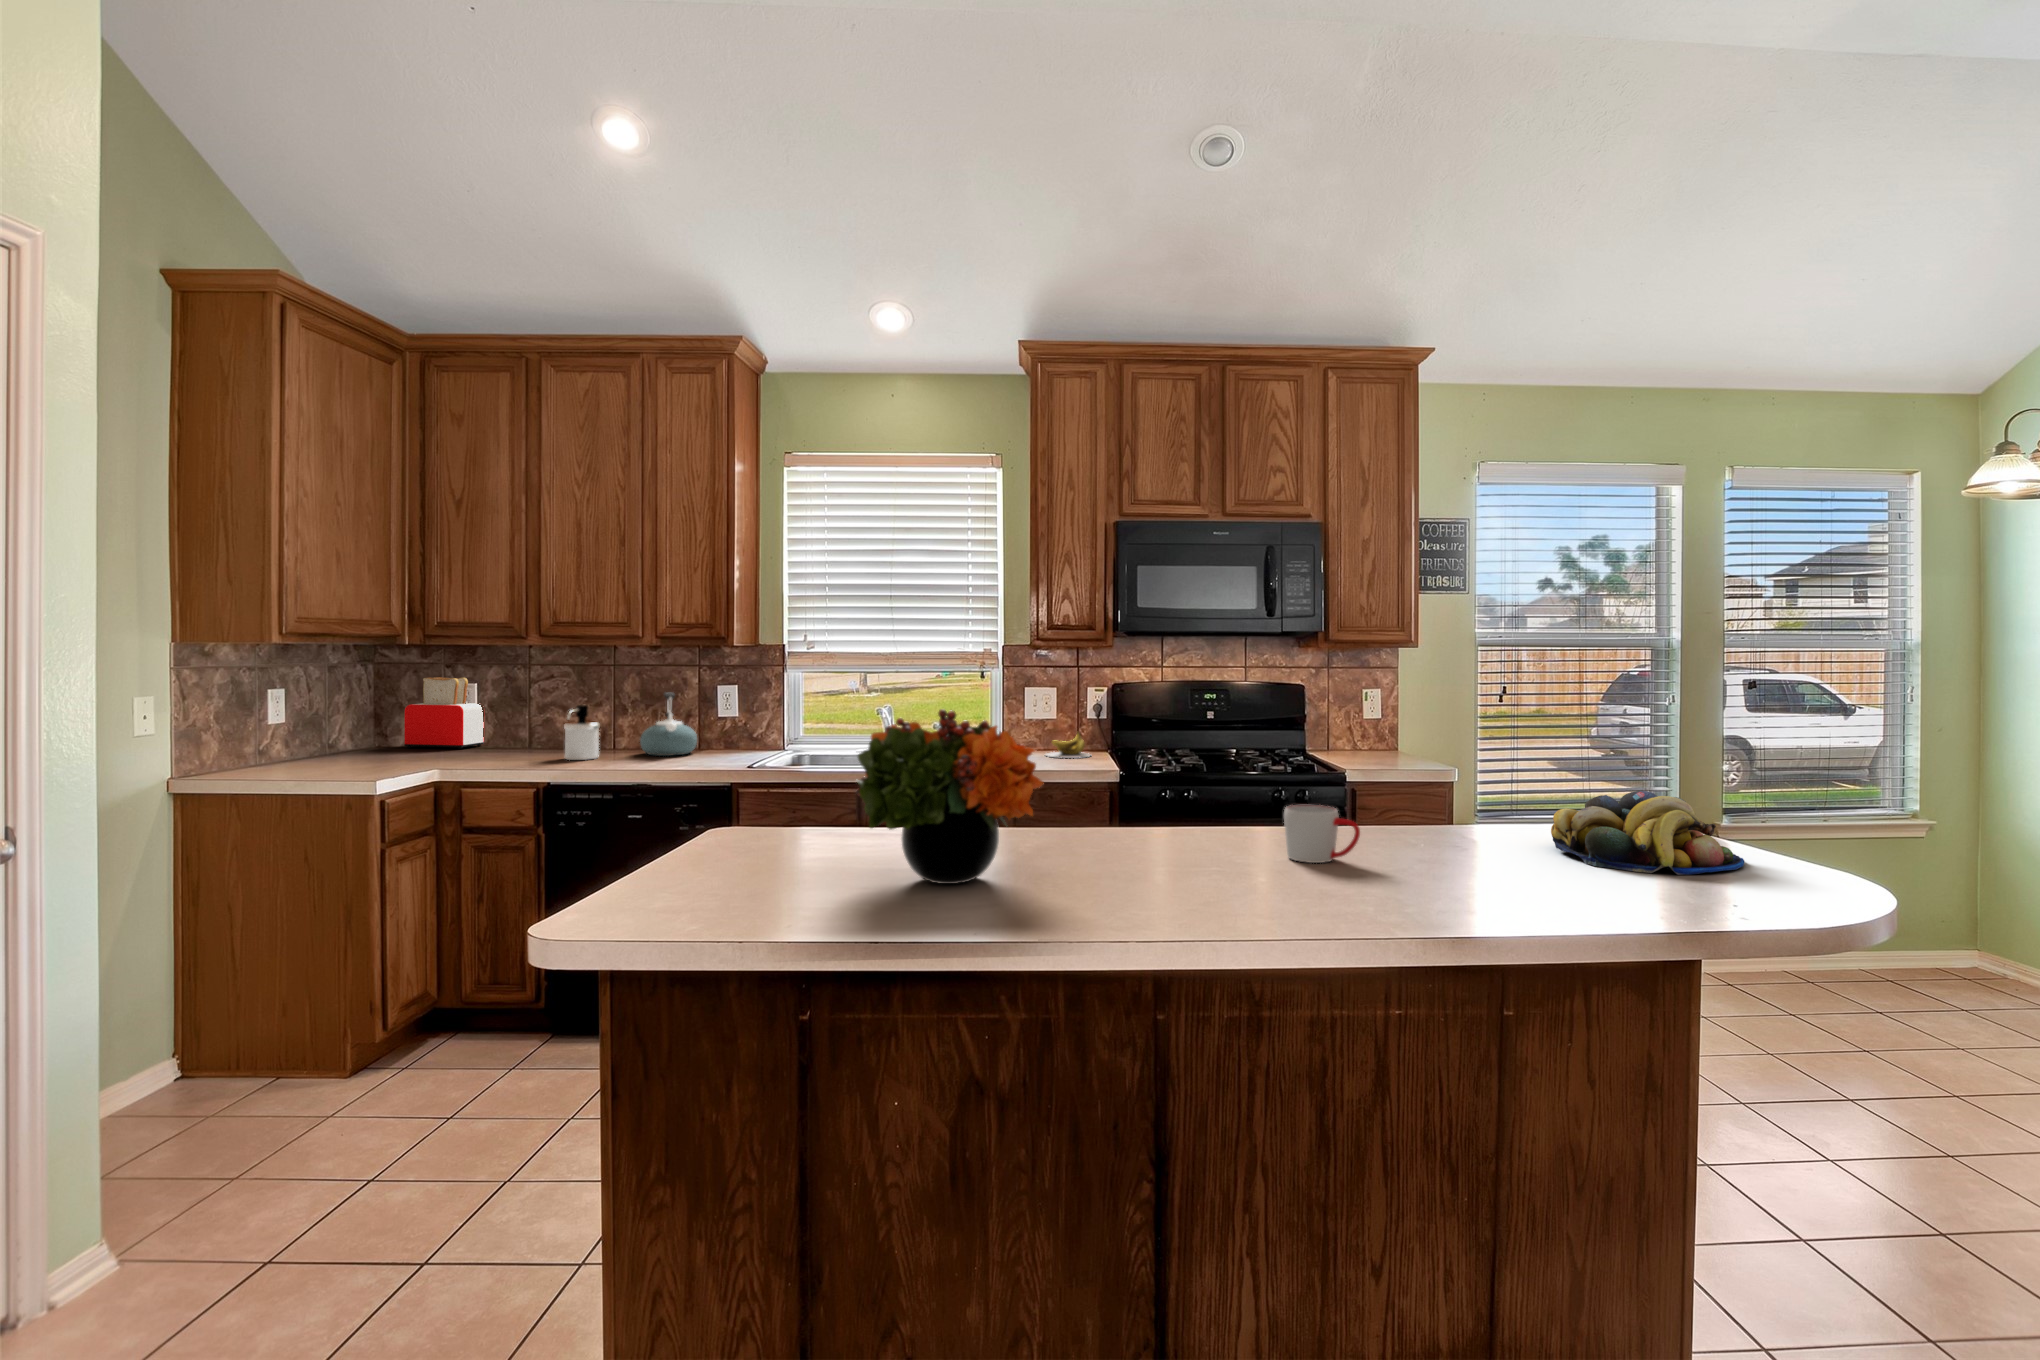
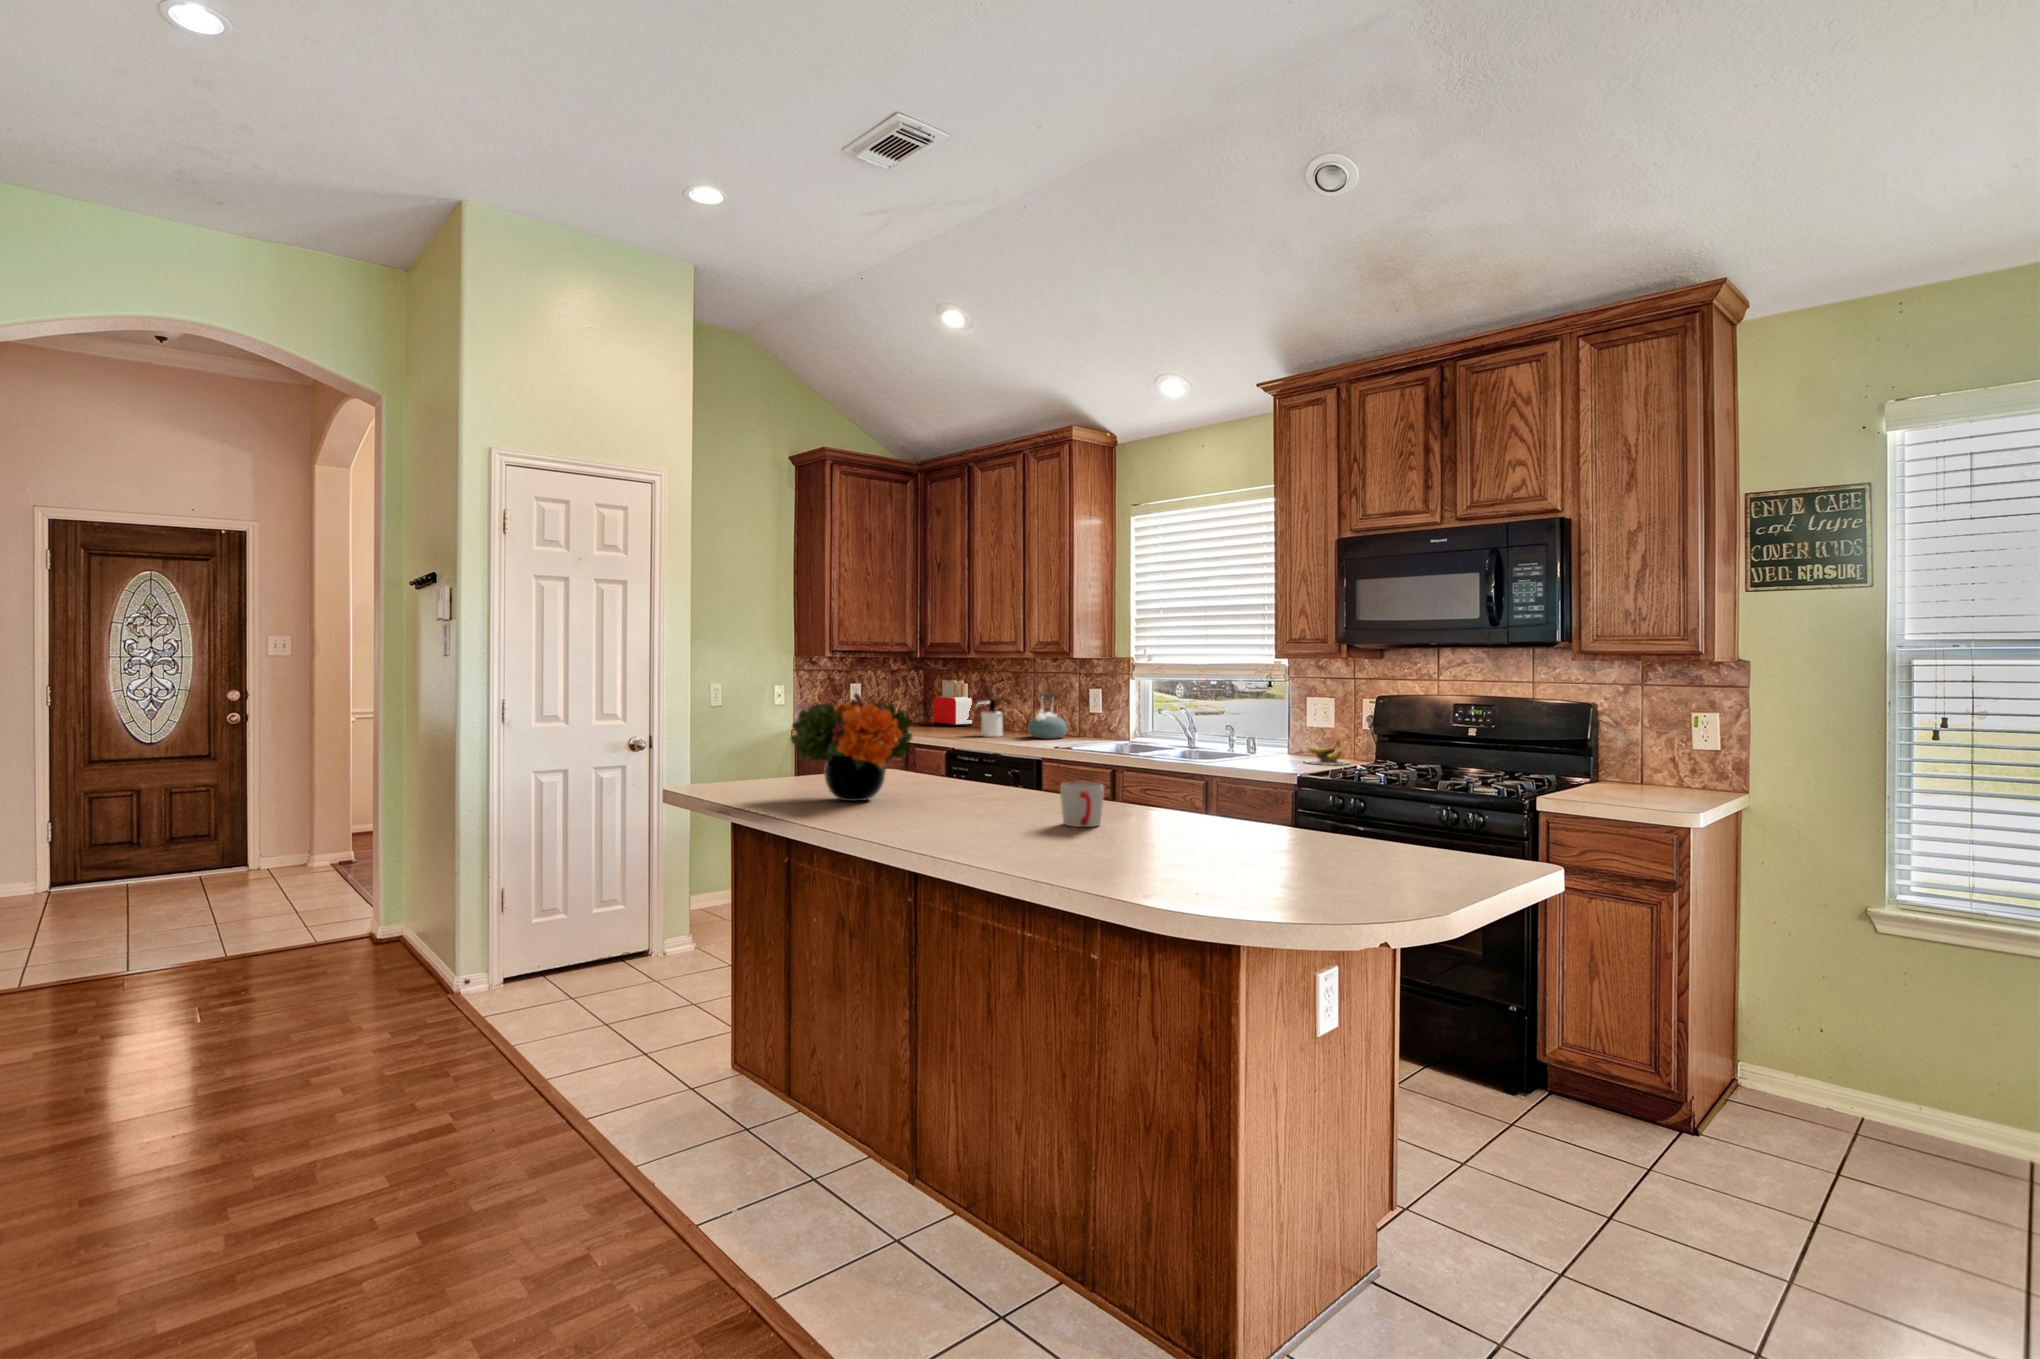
fruit bowl: present [1551,791,1745,875] -> none [1258,805,1453,886]

